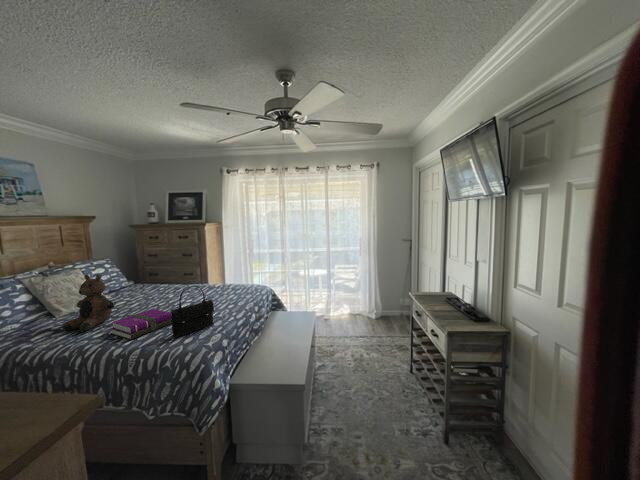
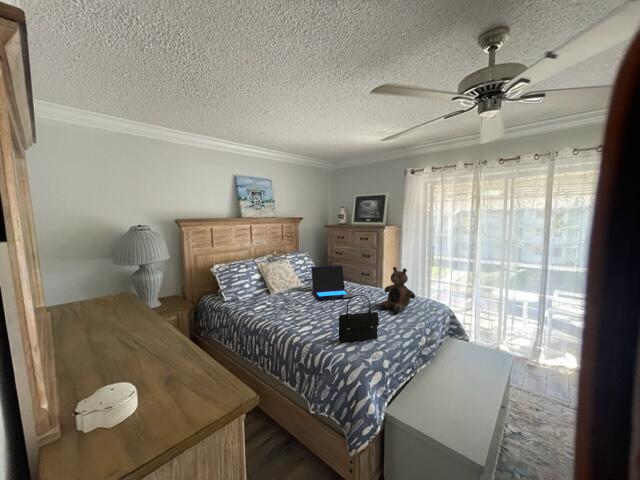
laptop: none [119,267,180,308] -> present [311,265,353,300]
teddy bear: present [62,275,114,332] -> present [380,267,415,313]
notebook: present [111,309,172,340] -> none [297,306,343,331]

